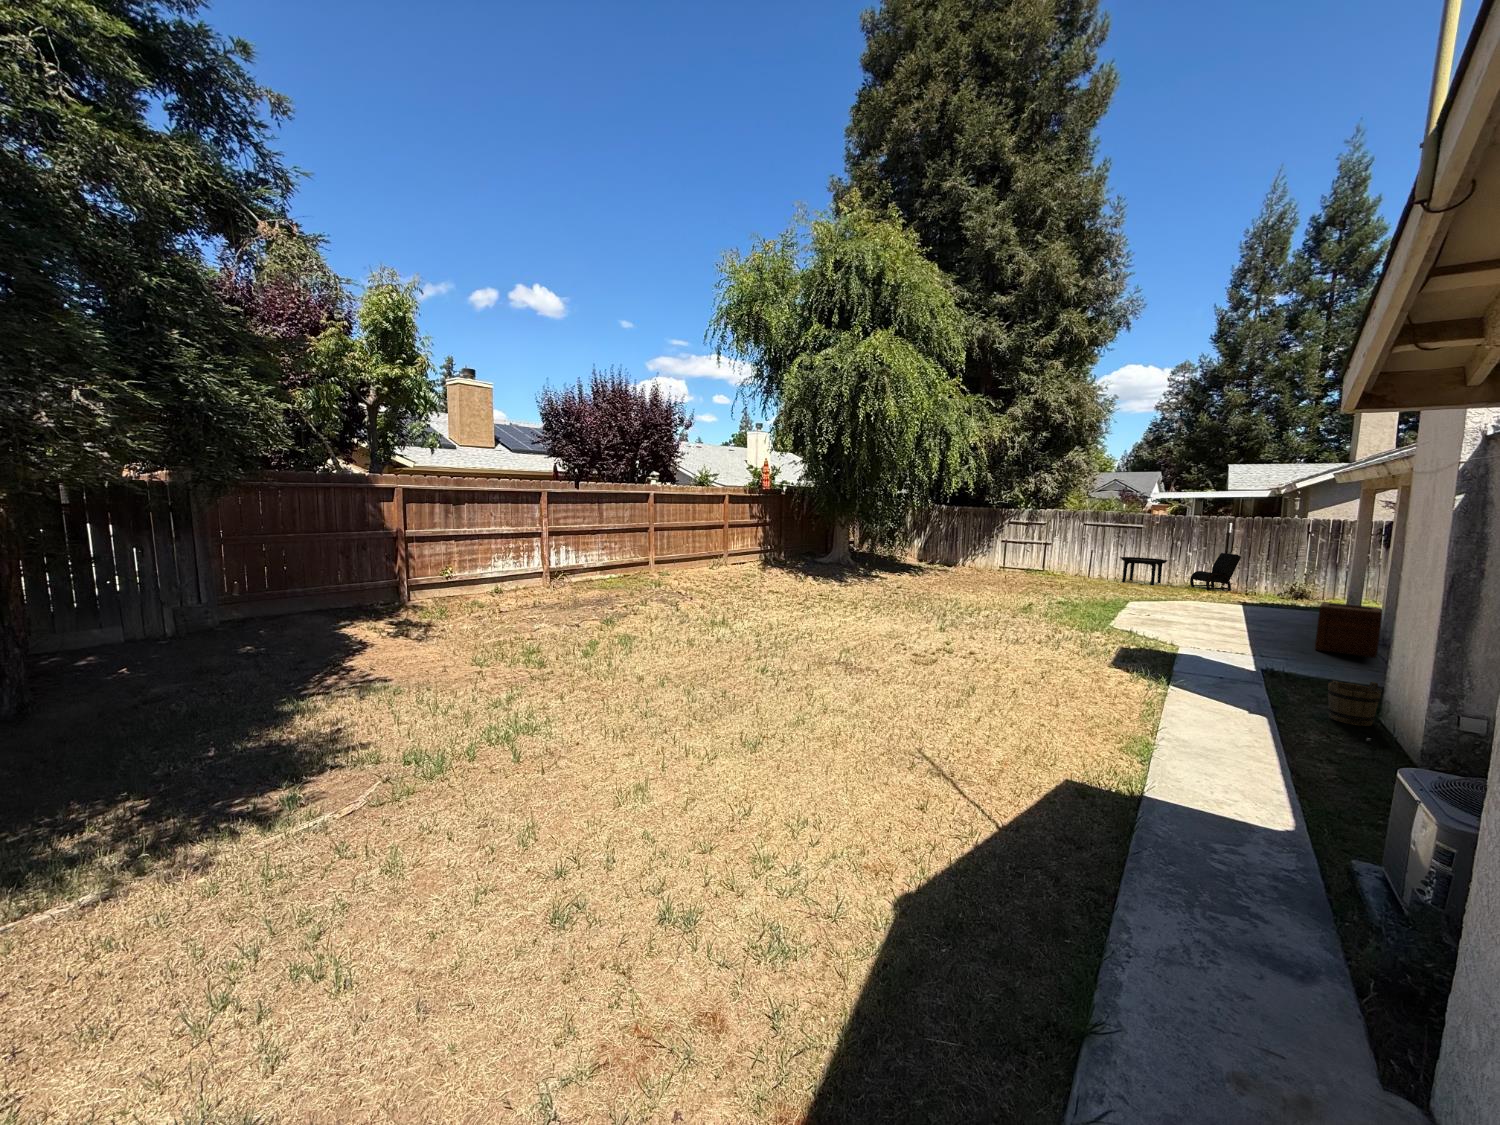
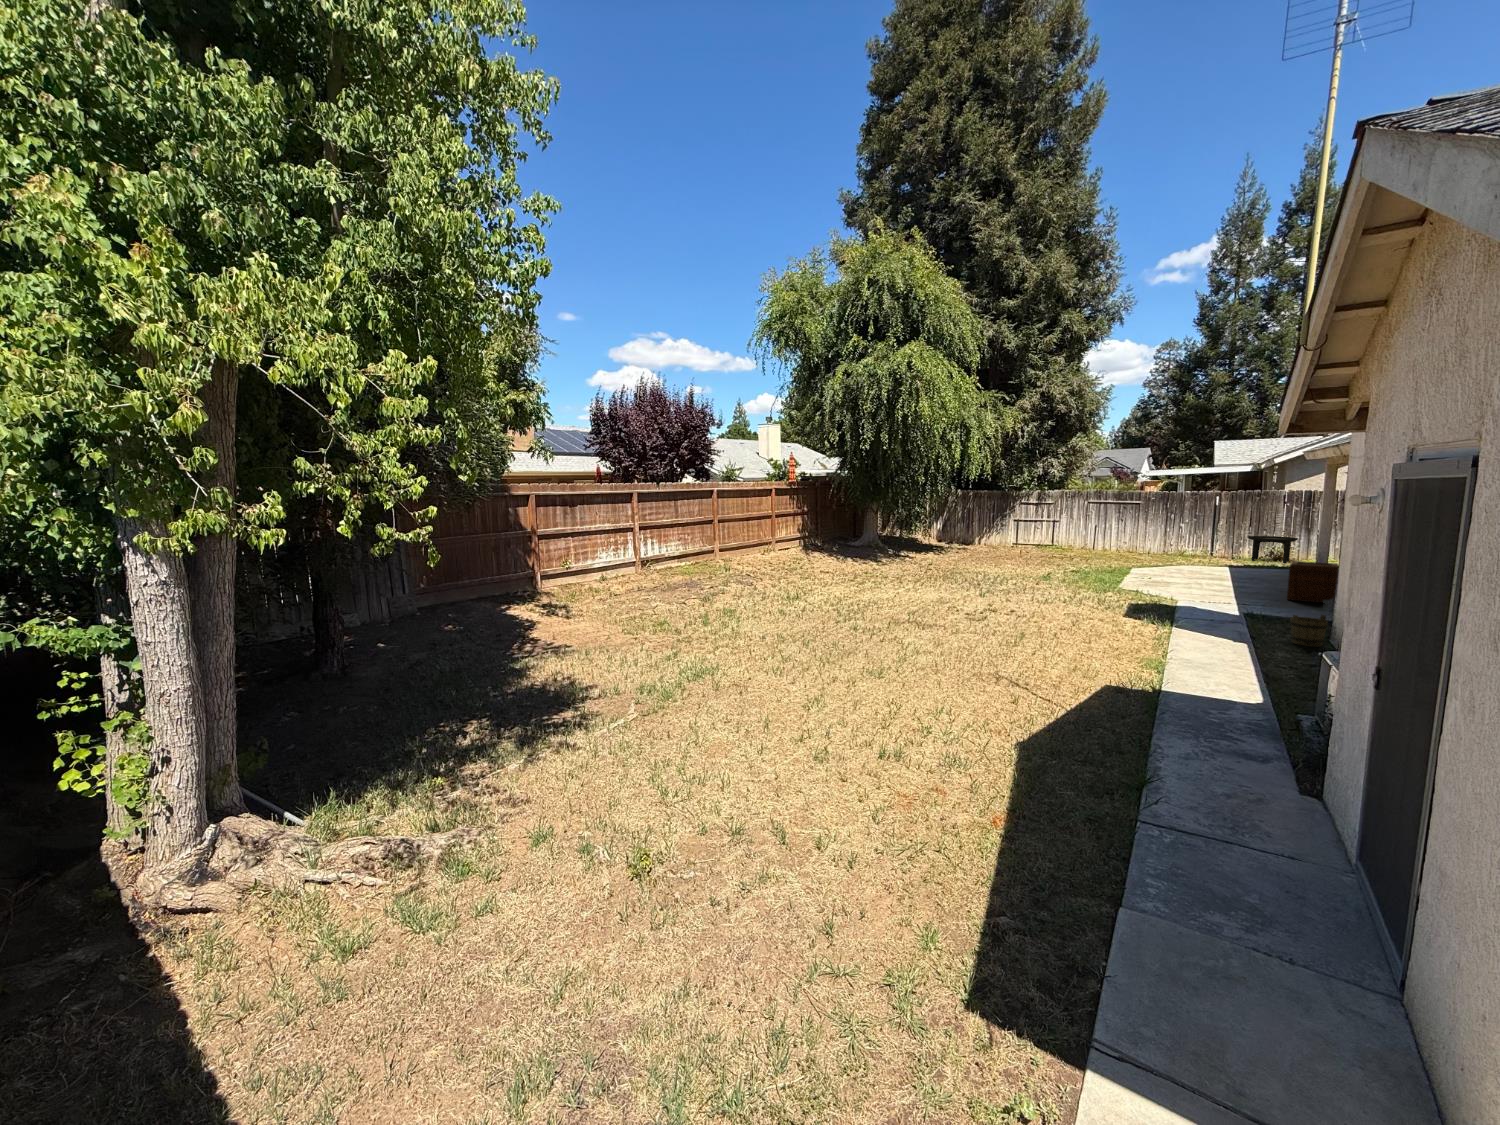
lounge chair: present [1190,553,1241,591] -> none [1183,525,1228,558]
round table: present [1120,557,1167,585] -> present [1248,536,1298,563]

